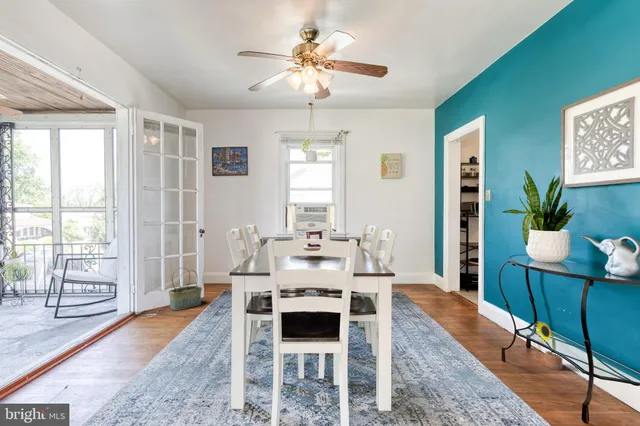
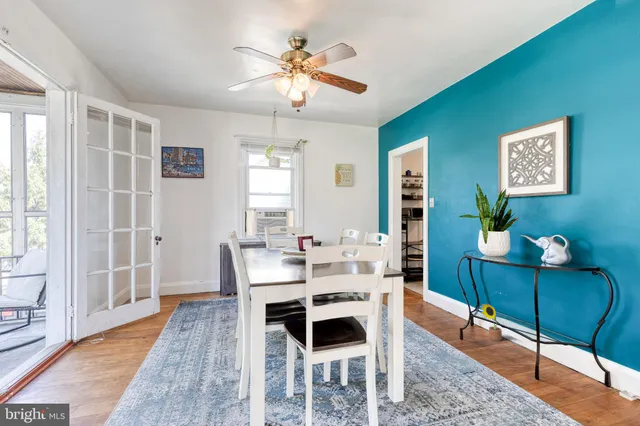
basket: present [169,268,202,310] -> none [120,280,159,329]

